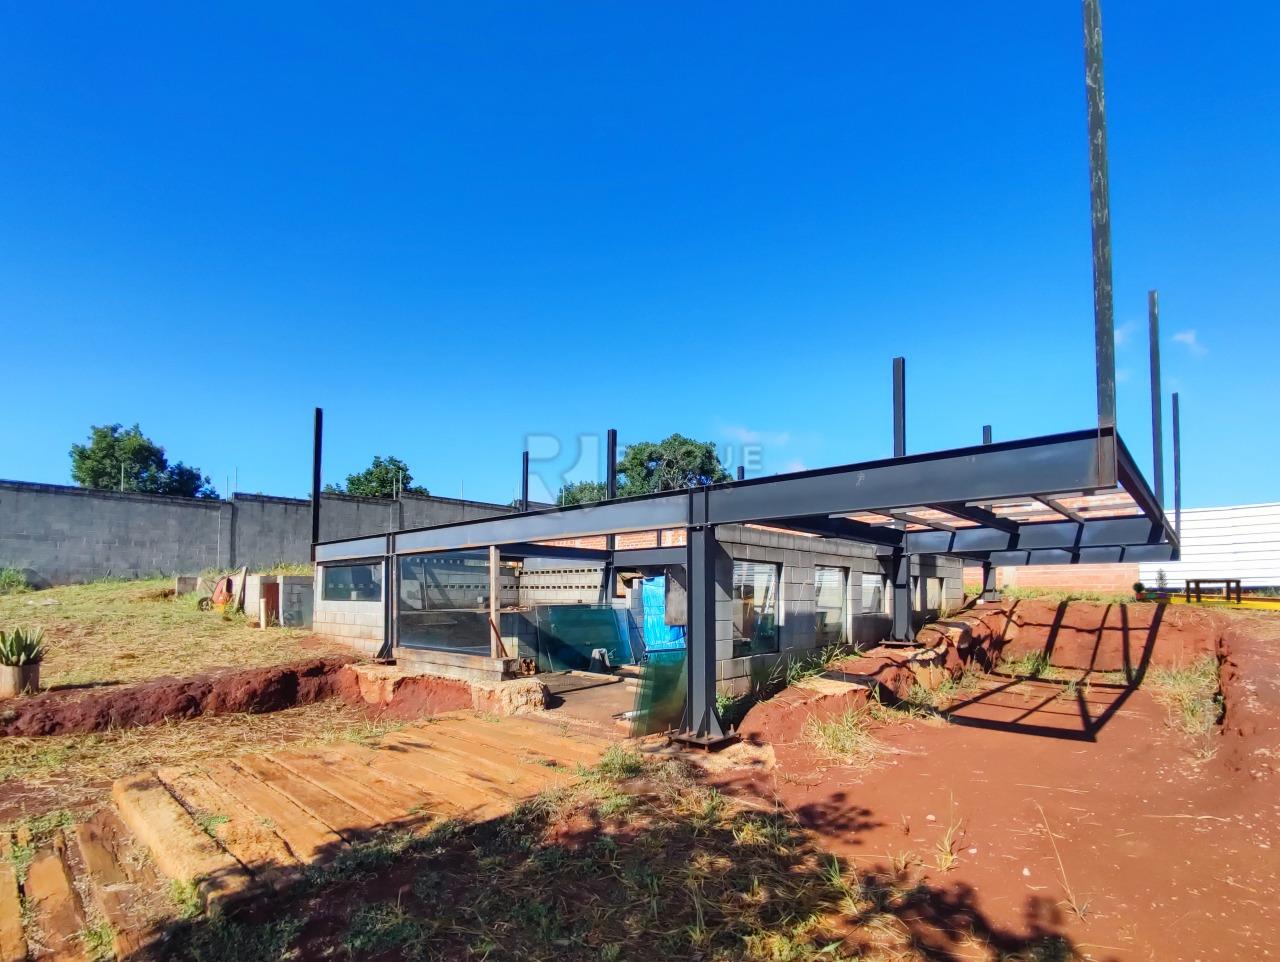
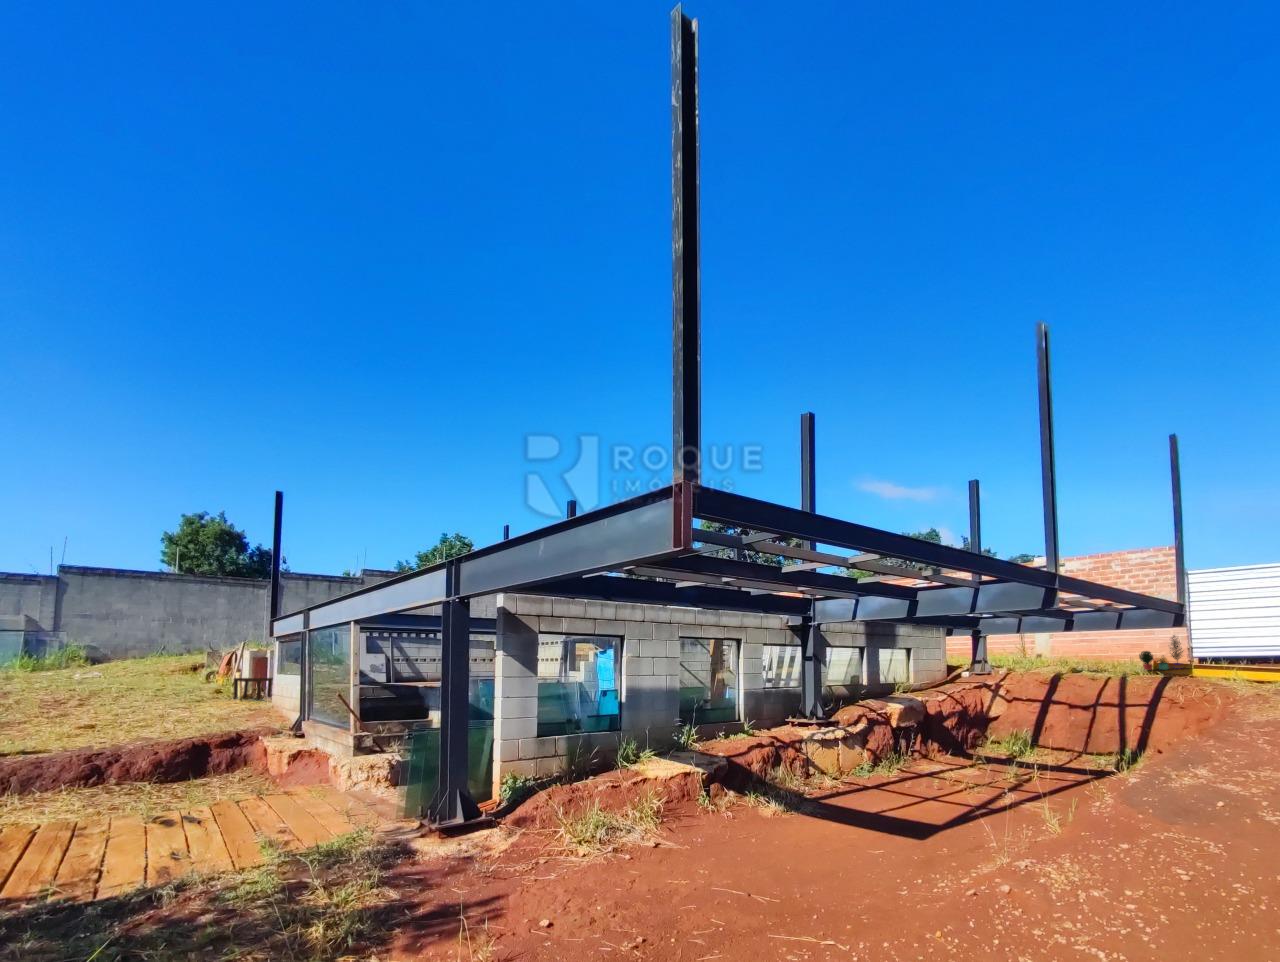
bench: present [1185,579,1241,603] -> present [234,678,273,700]

